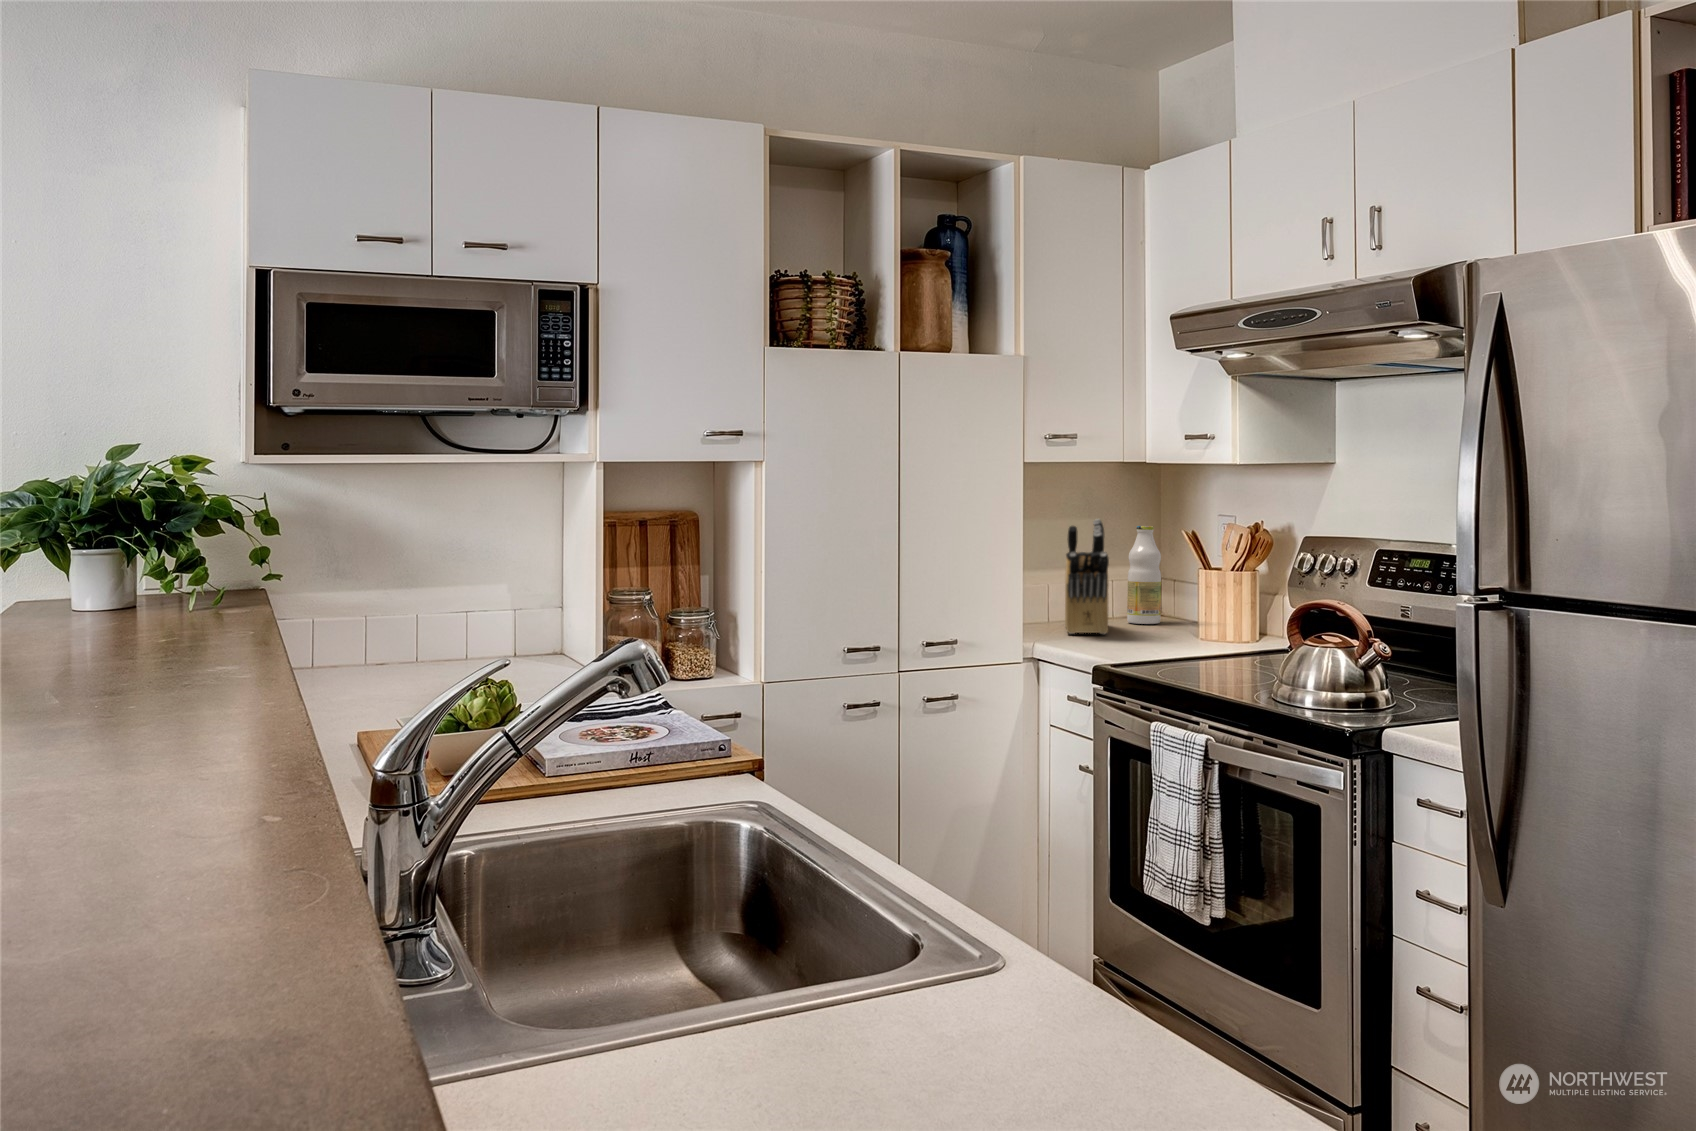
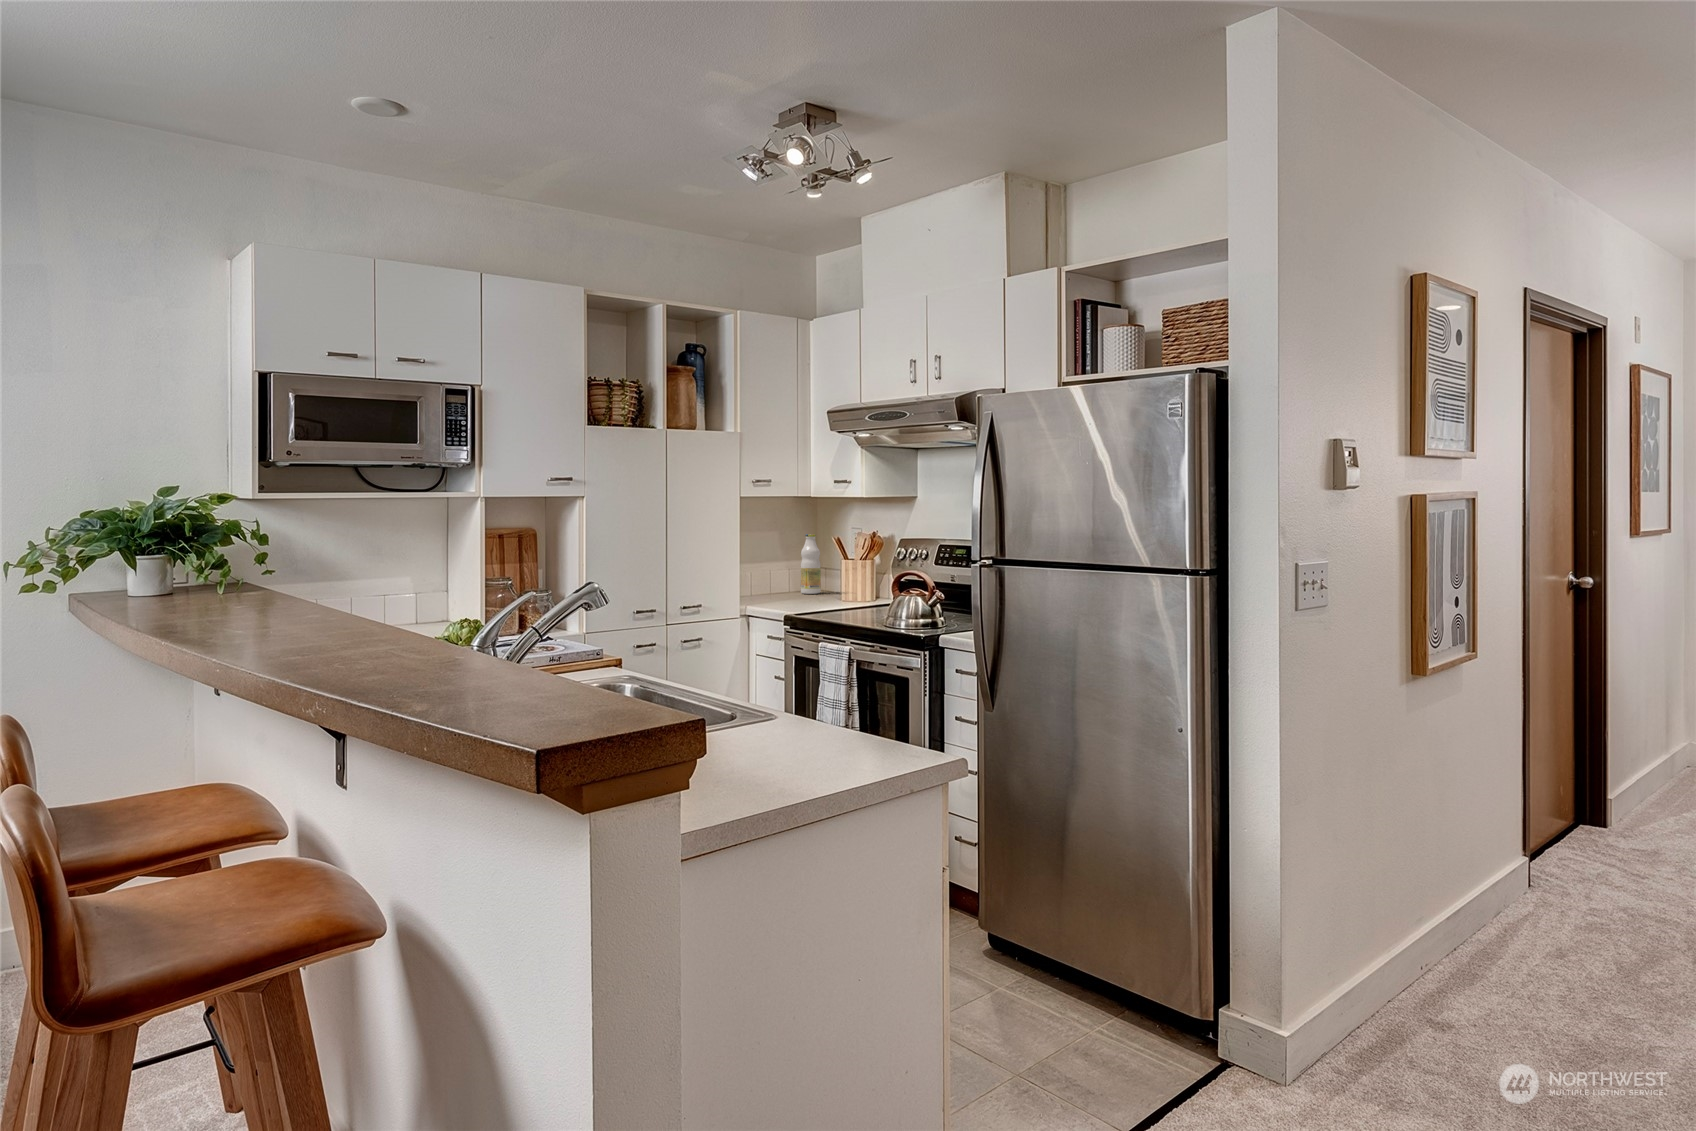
knife block: present [1065,519,1109,634] -> none [764,530,791,600]

